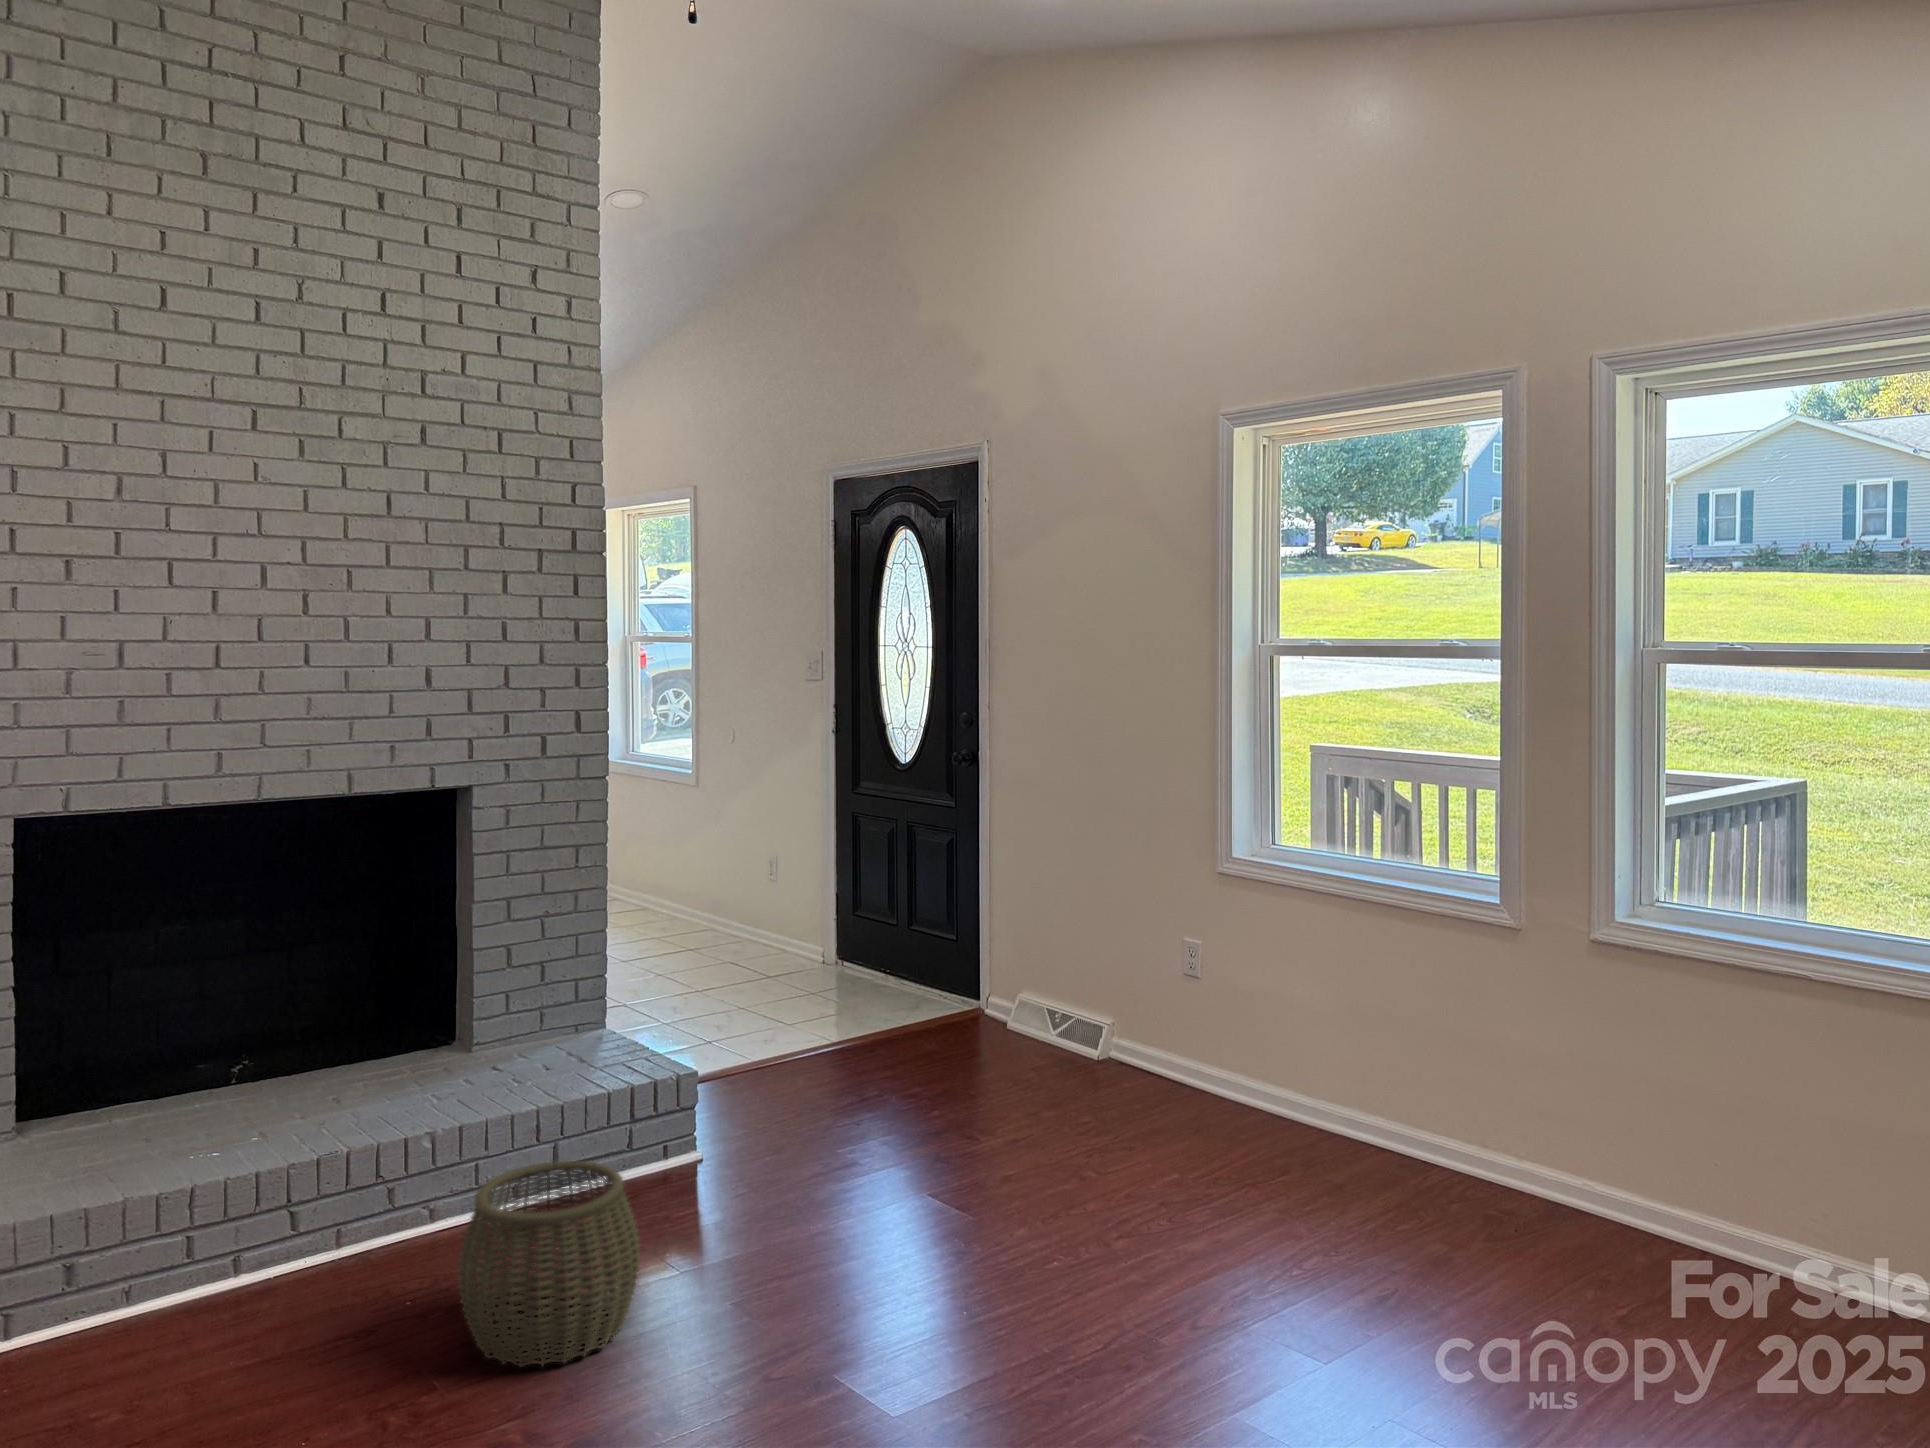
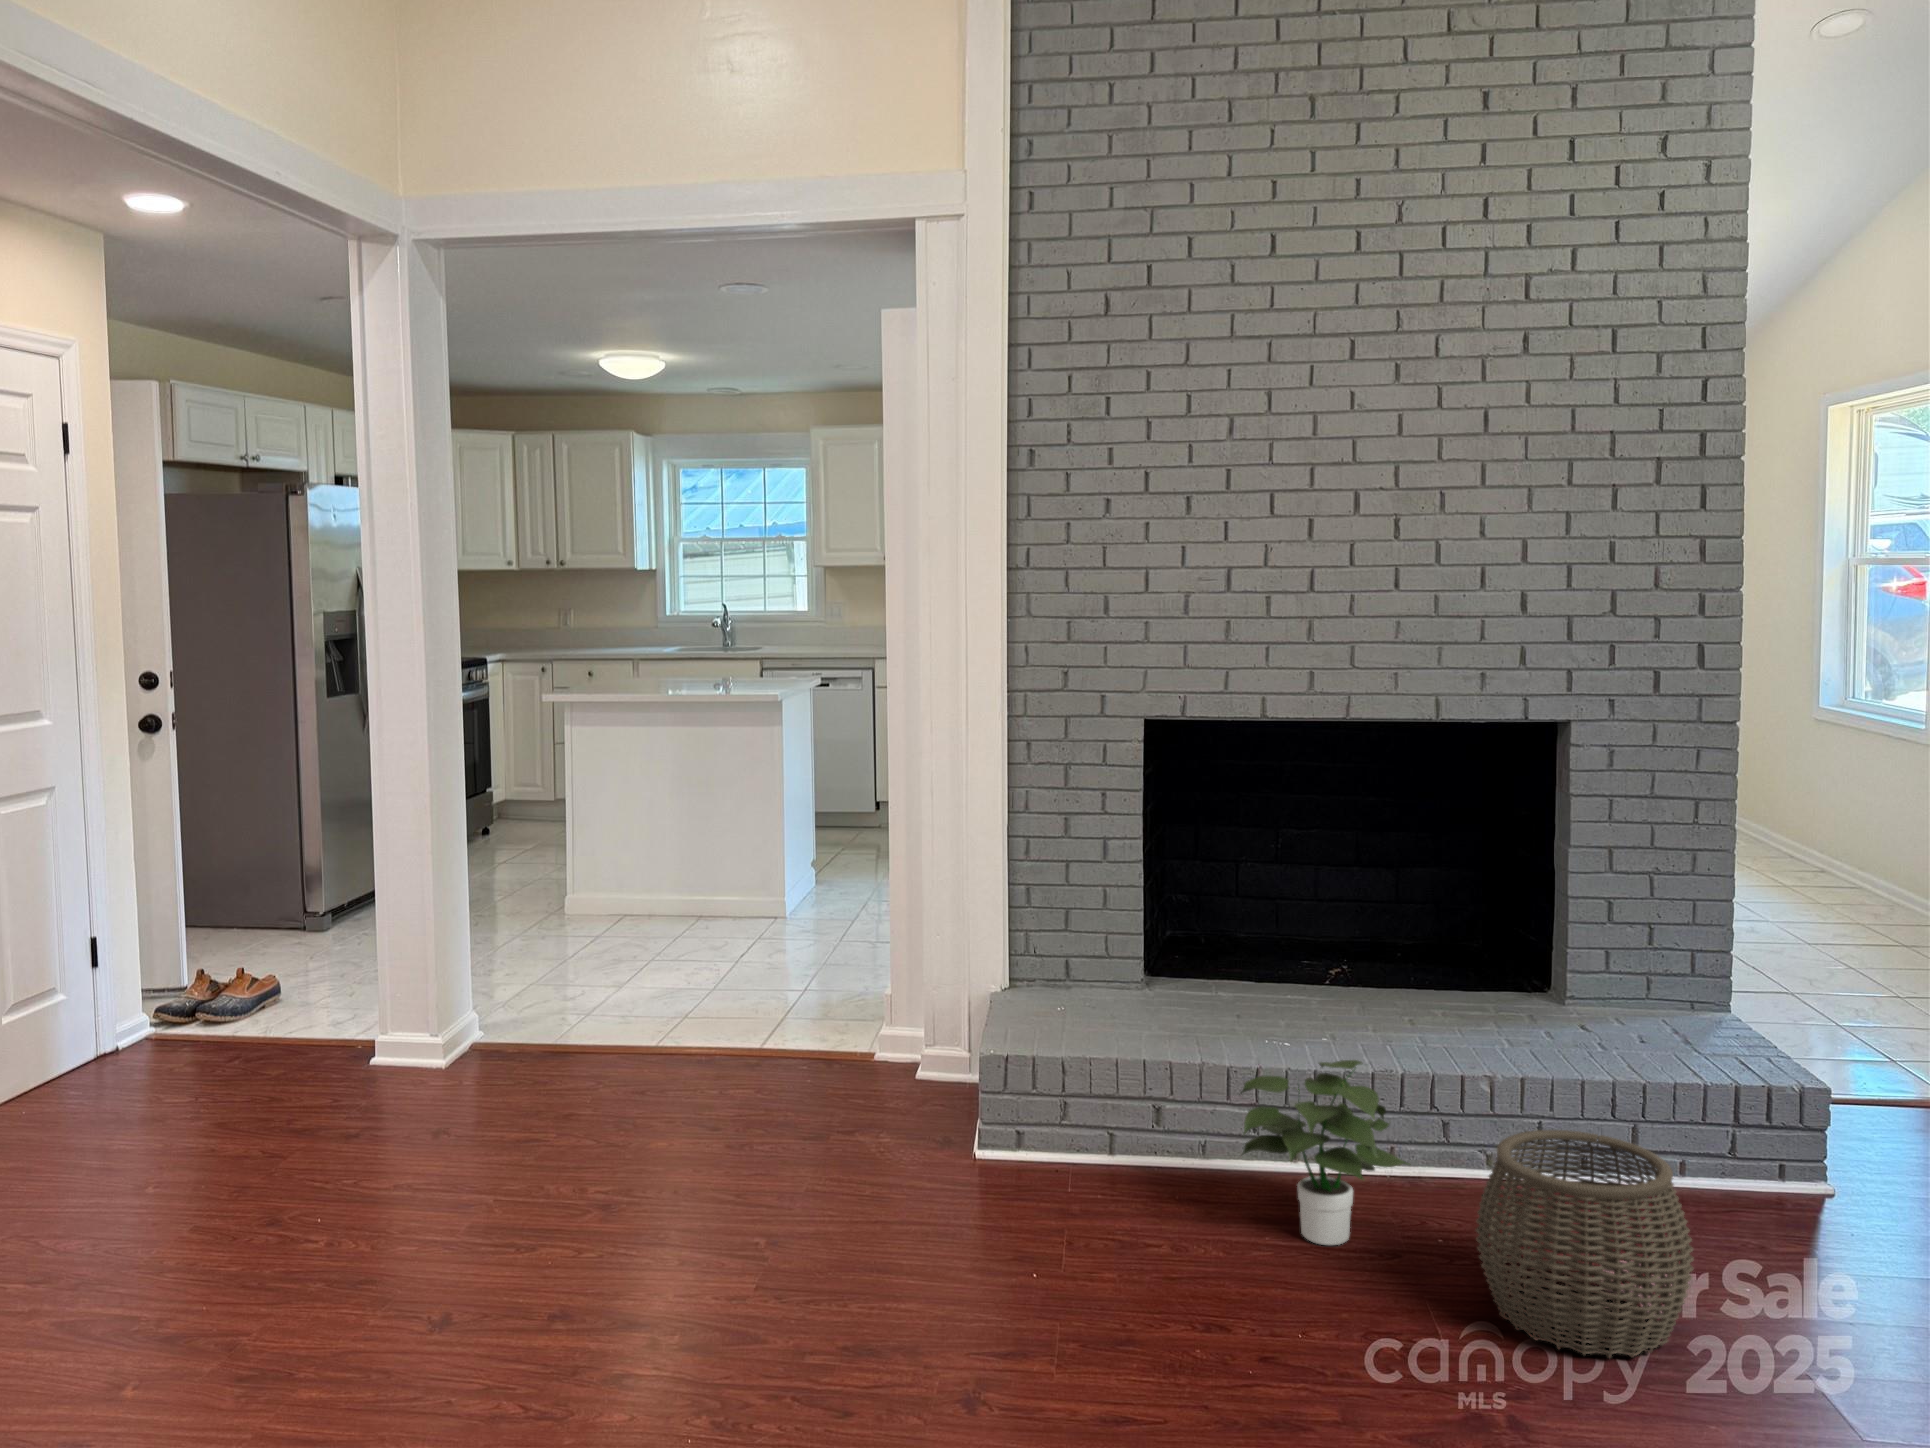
potted plant: none [184,1153,377,1356] -> present [1241,1060,1408,1246]

